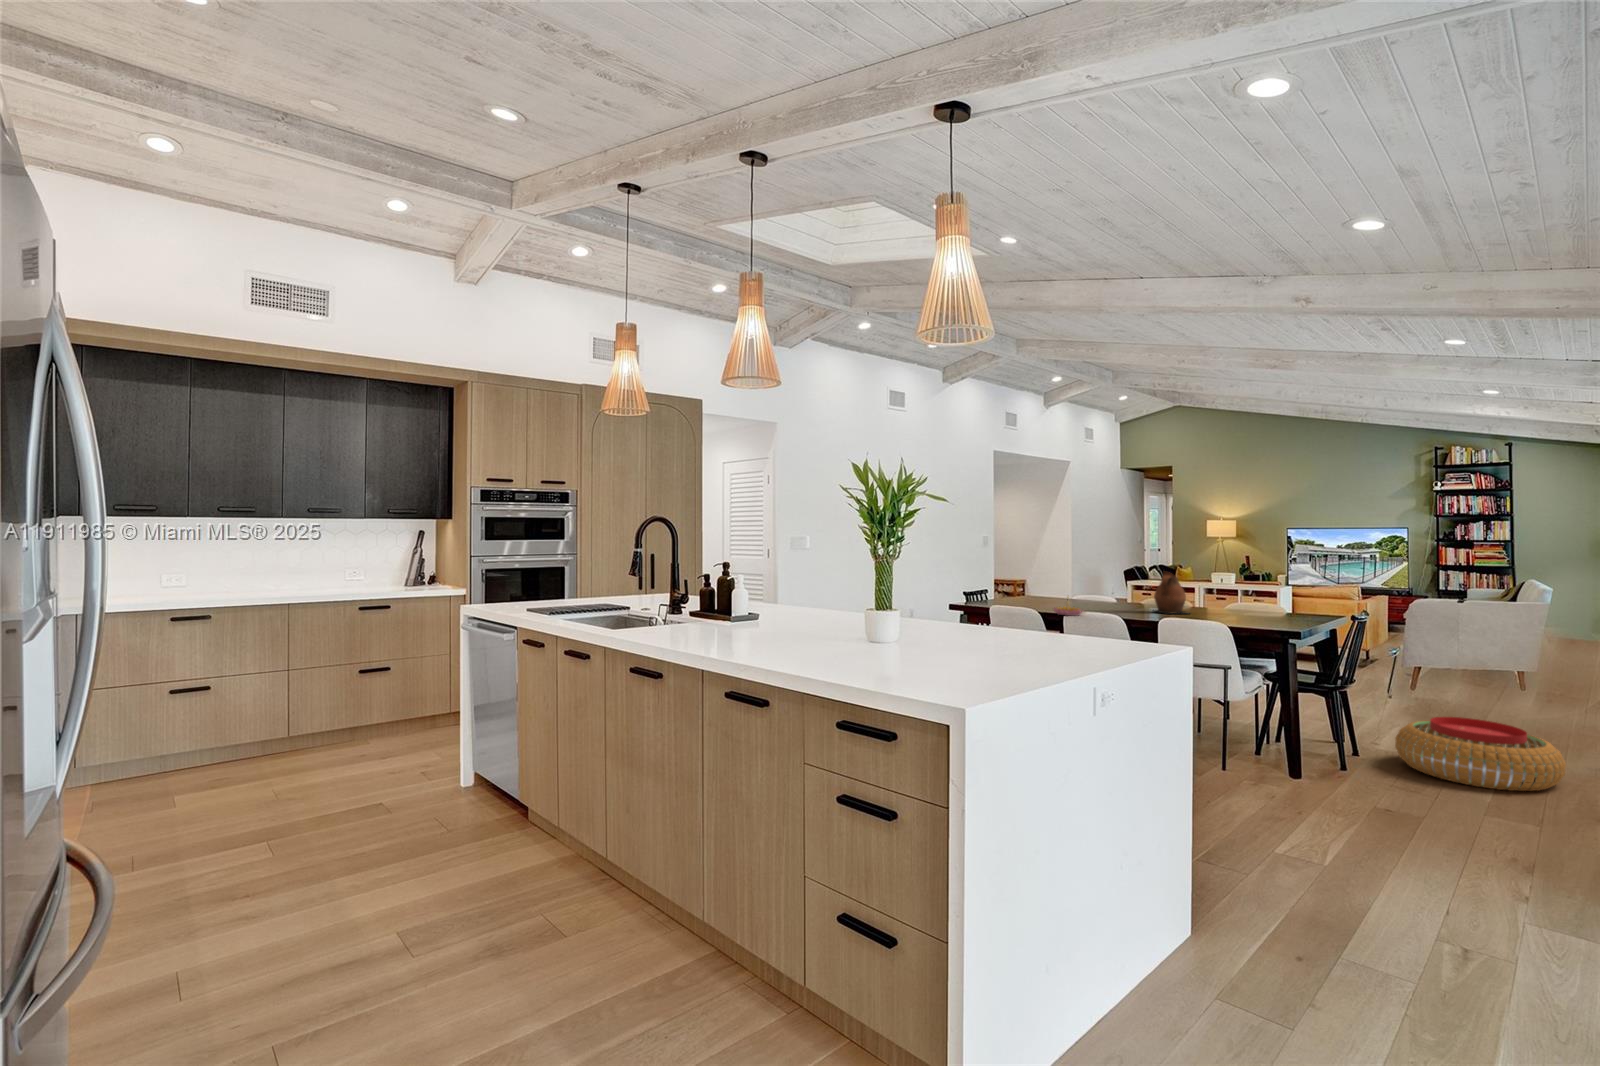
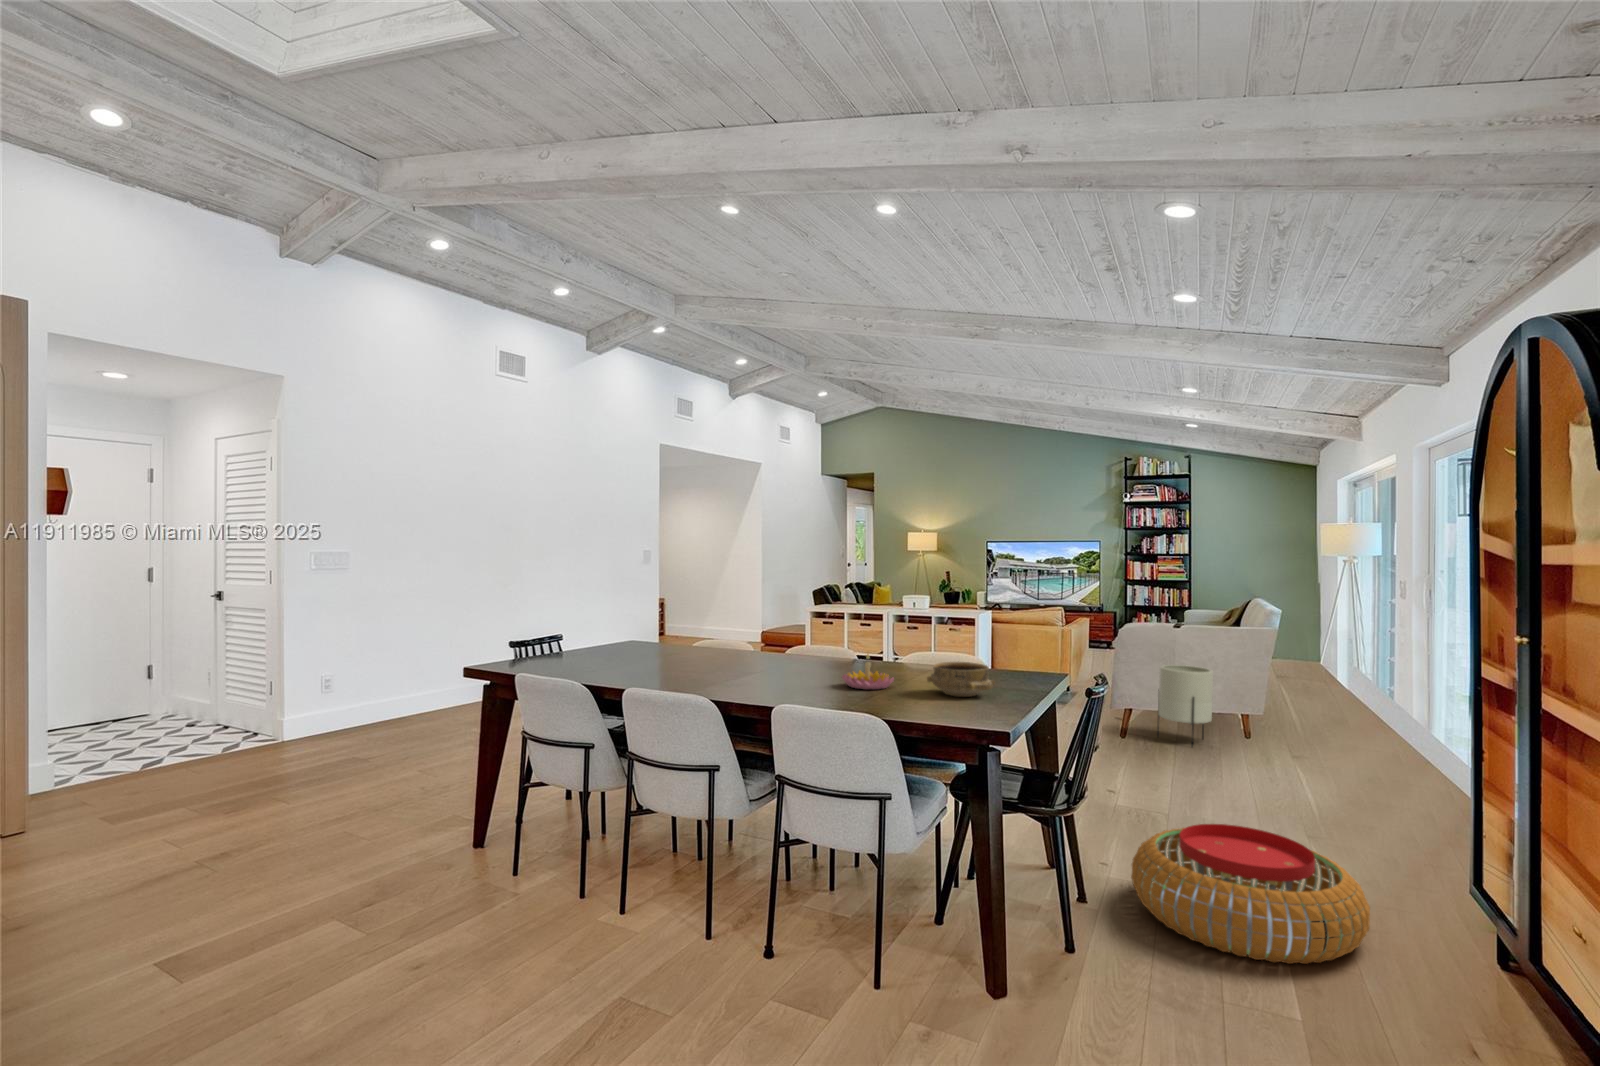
ceramic pitcher: present [1154,572,1186,613] -> none [790,602,850,668]
candle holder: present [1053,597,1083,616] -> present [842,652,894,690]
ceramic bowl: none [1252,608,1299,628] -> present [927,661,995,697]
planter: none [1445,632,1499,698] -> present [1157,665,1213,747]

